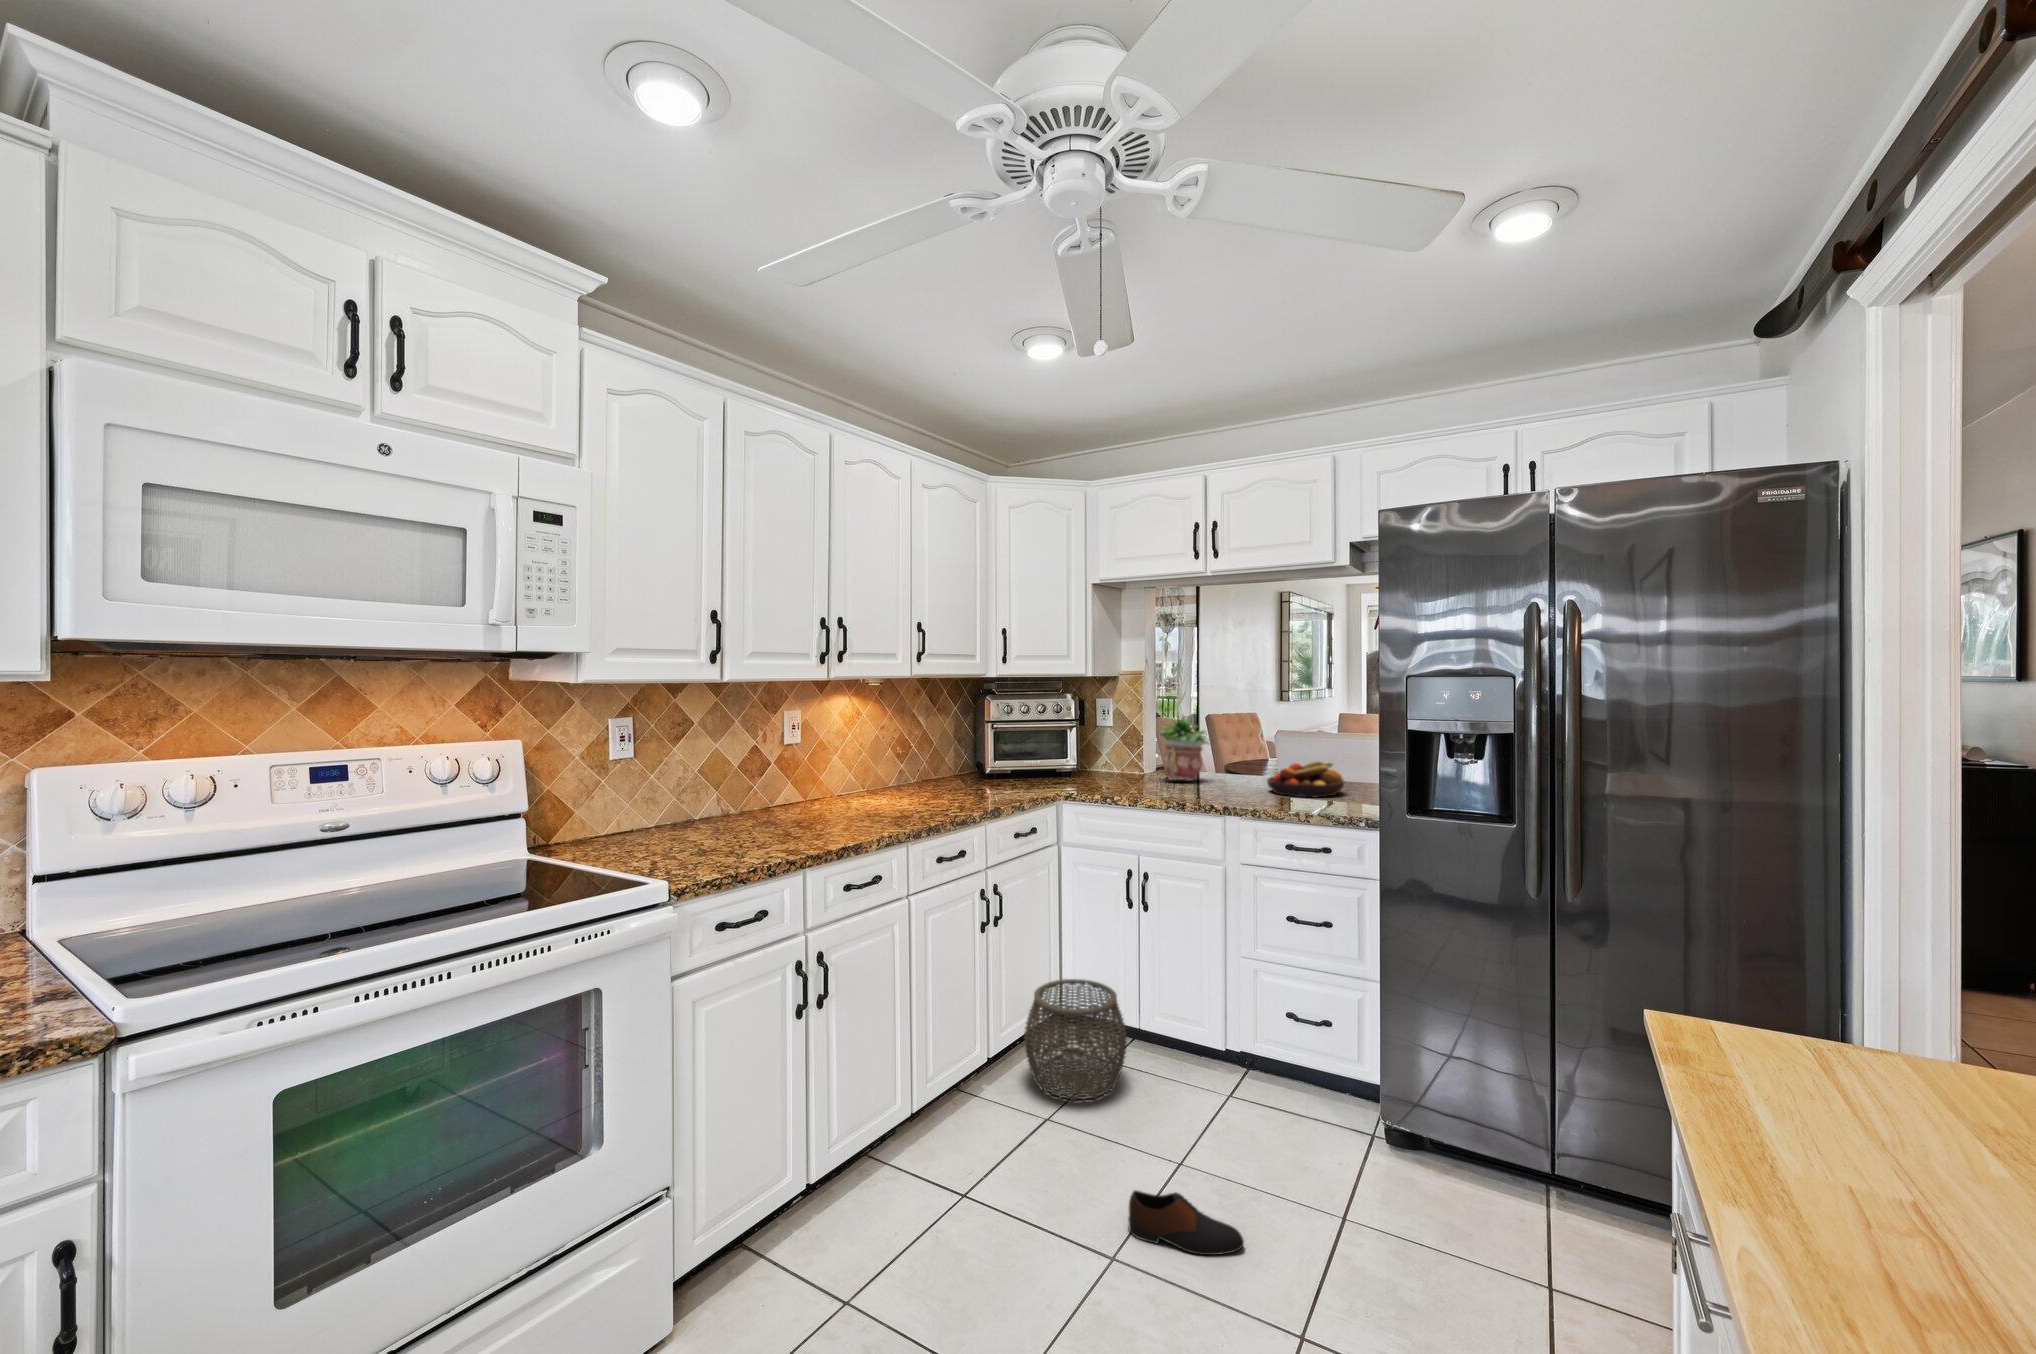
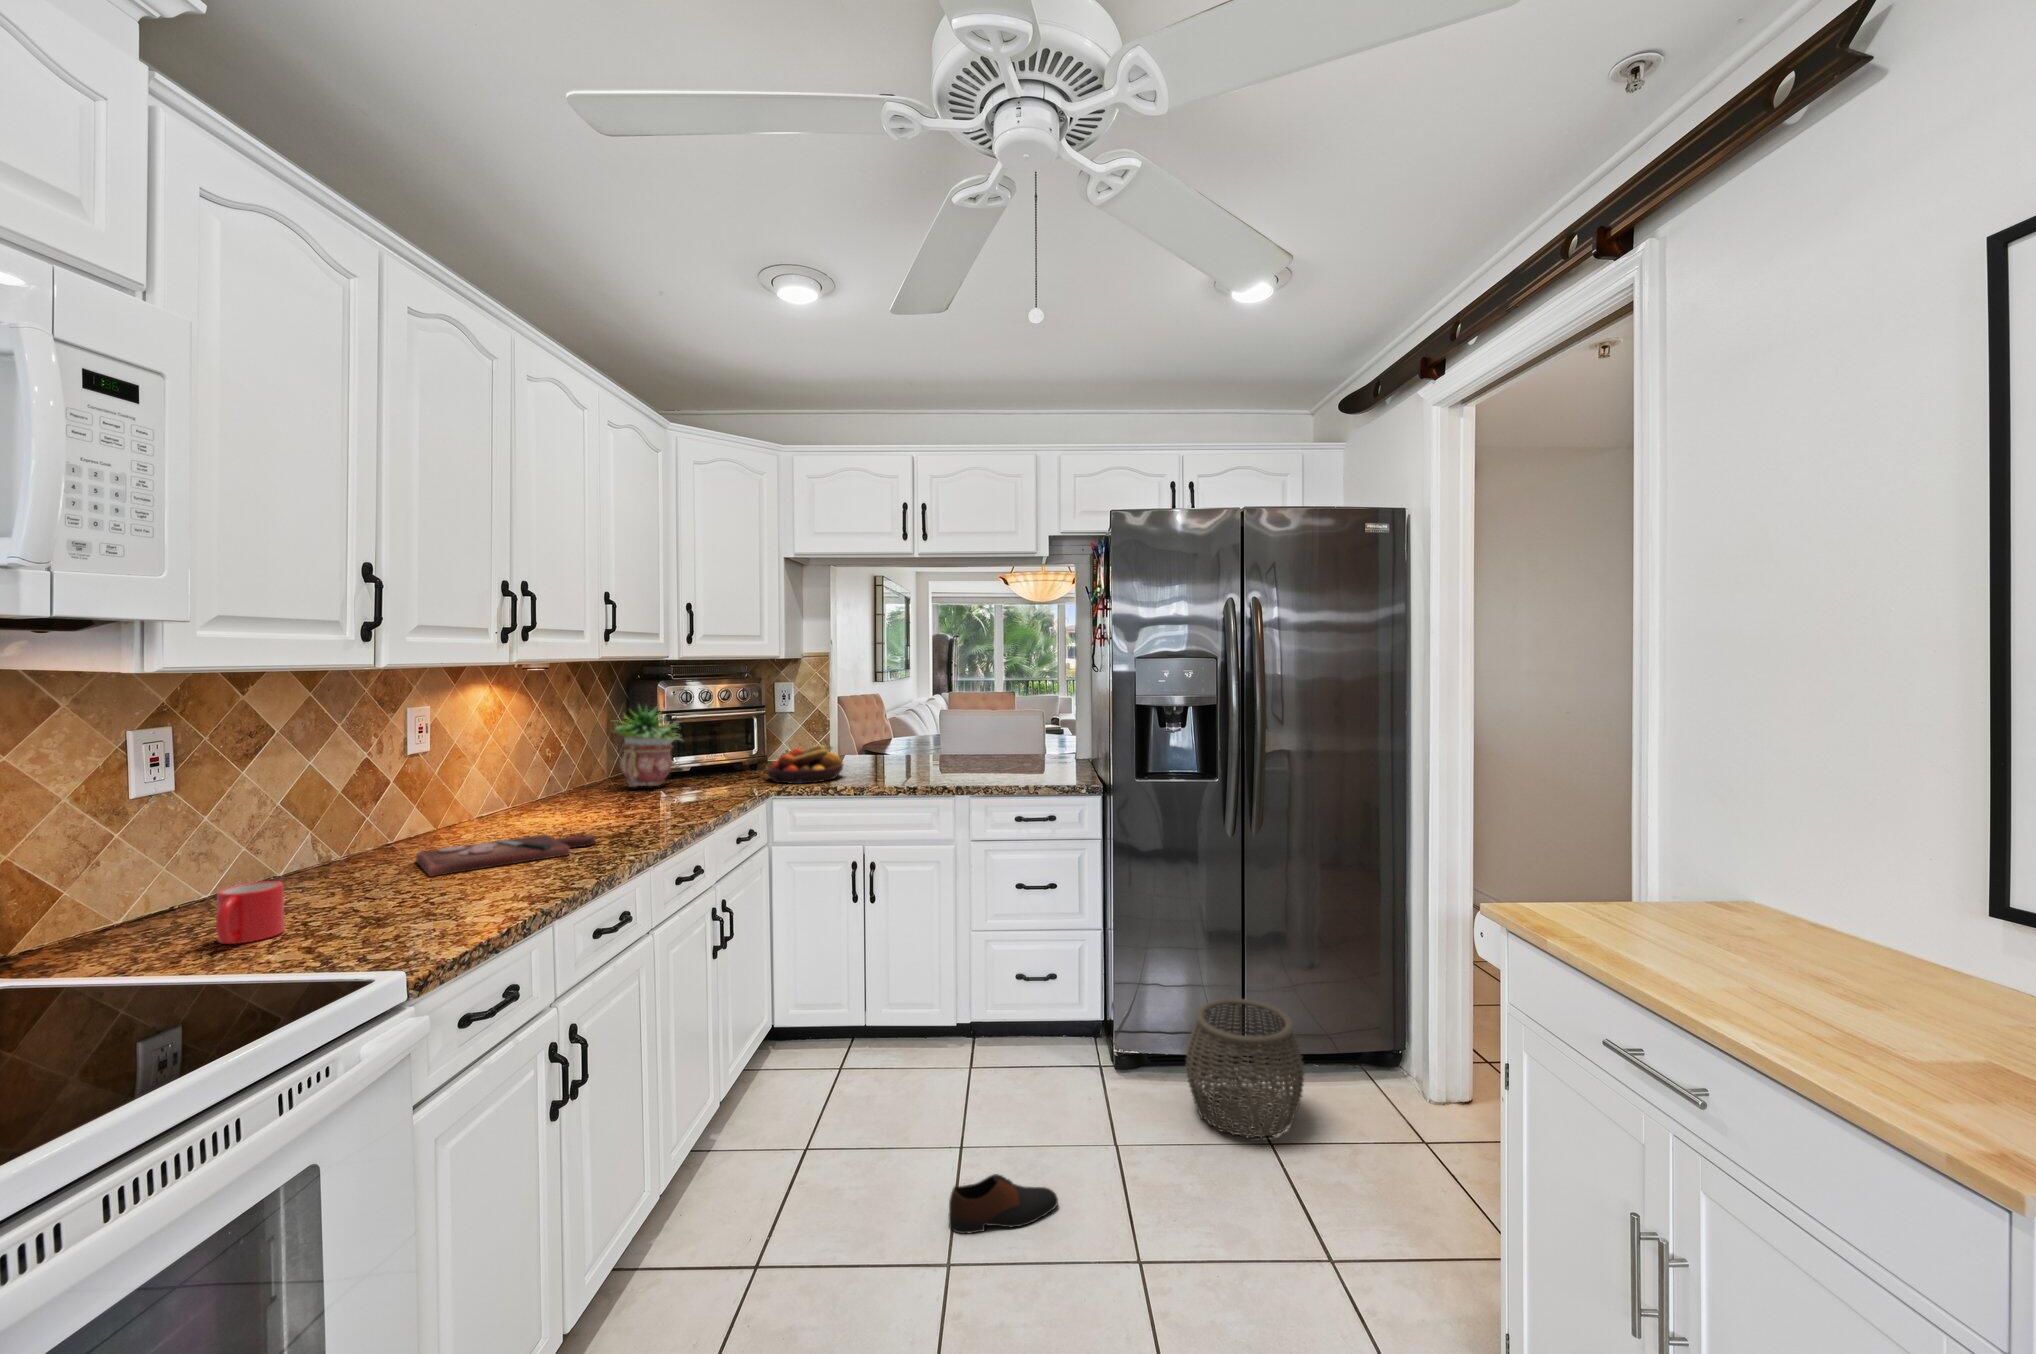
potted plant: present [1159,715,1209,781] -> present [614,706,682,787]
fruit bowl: present [1267,761,1344,797] -> present [765,745,843,784]
cutting board: none [760,810,878,830] -> present [416,834,595,876]
mug: none [614,818,655,854] -> present [216,881,285,944]
woven basket: present [1024,979,1127,1100] -> present [1186,999,1304,1138]

